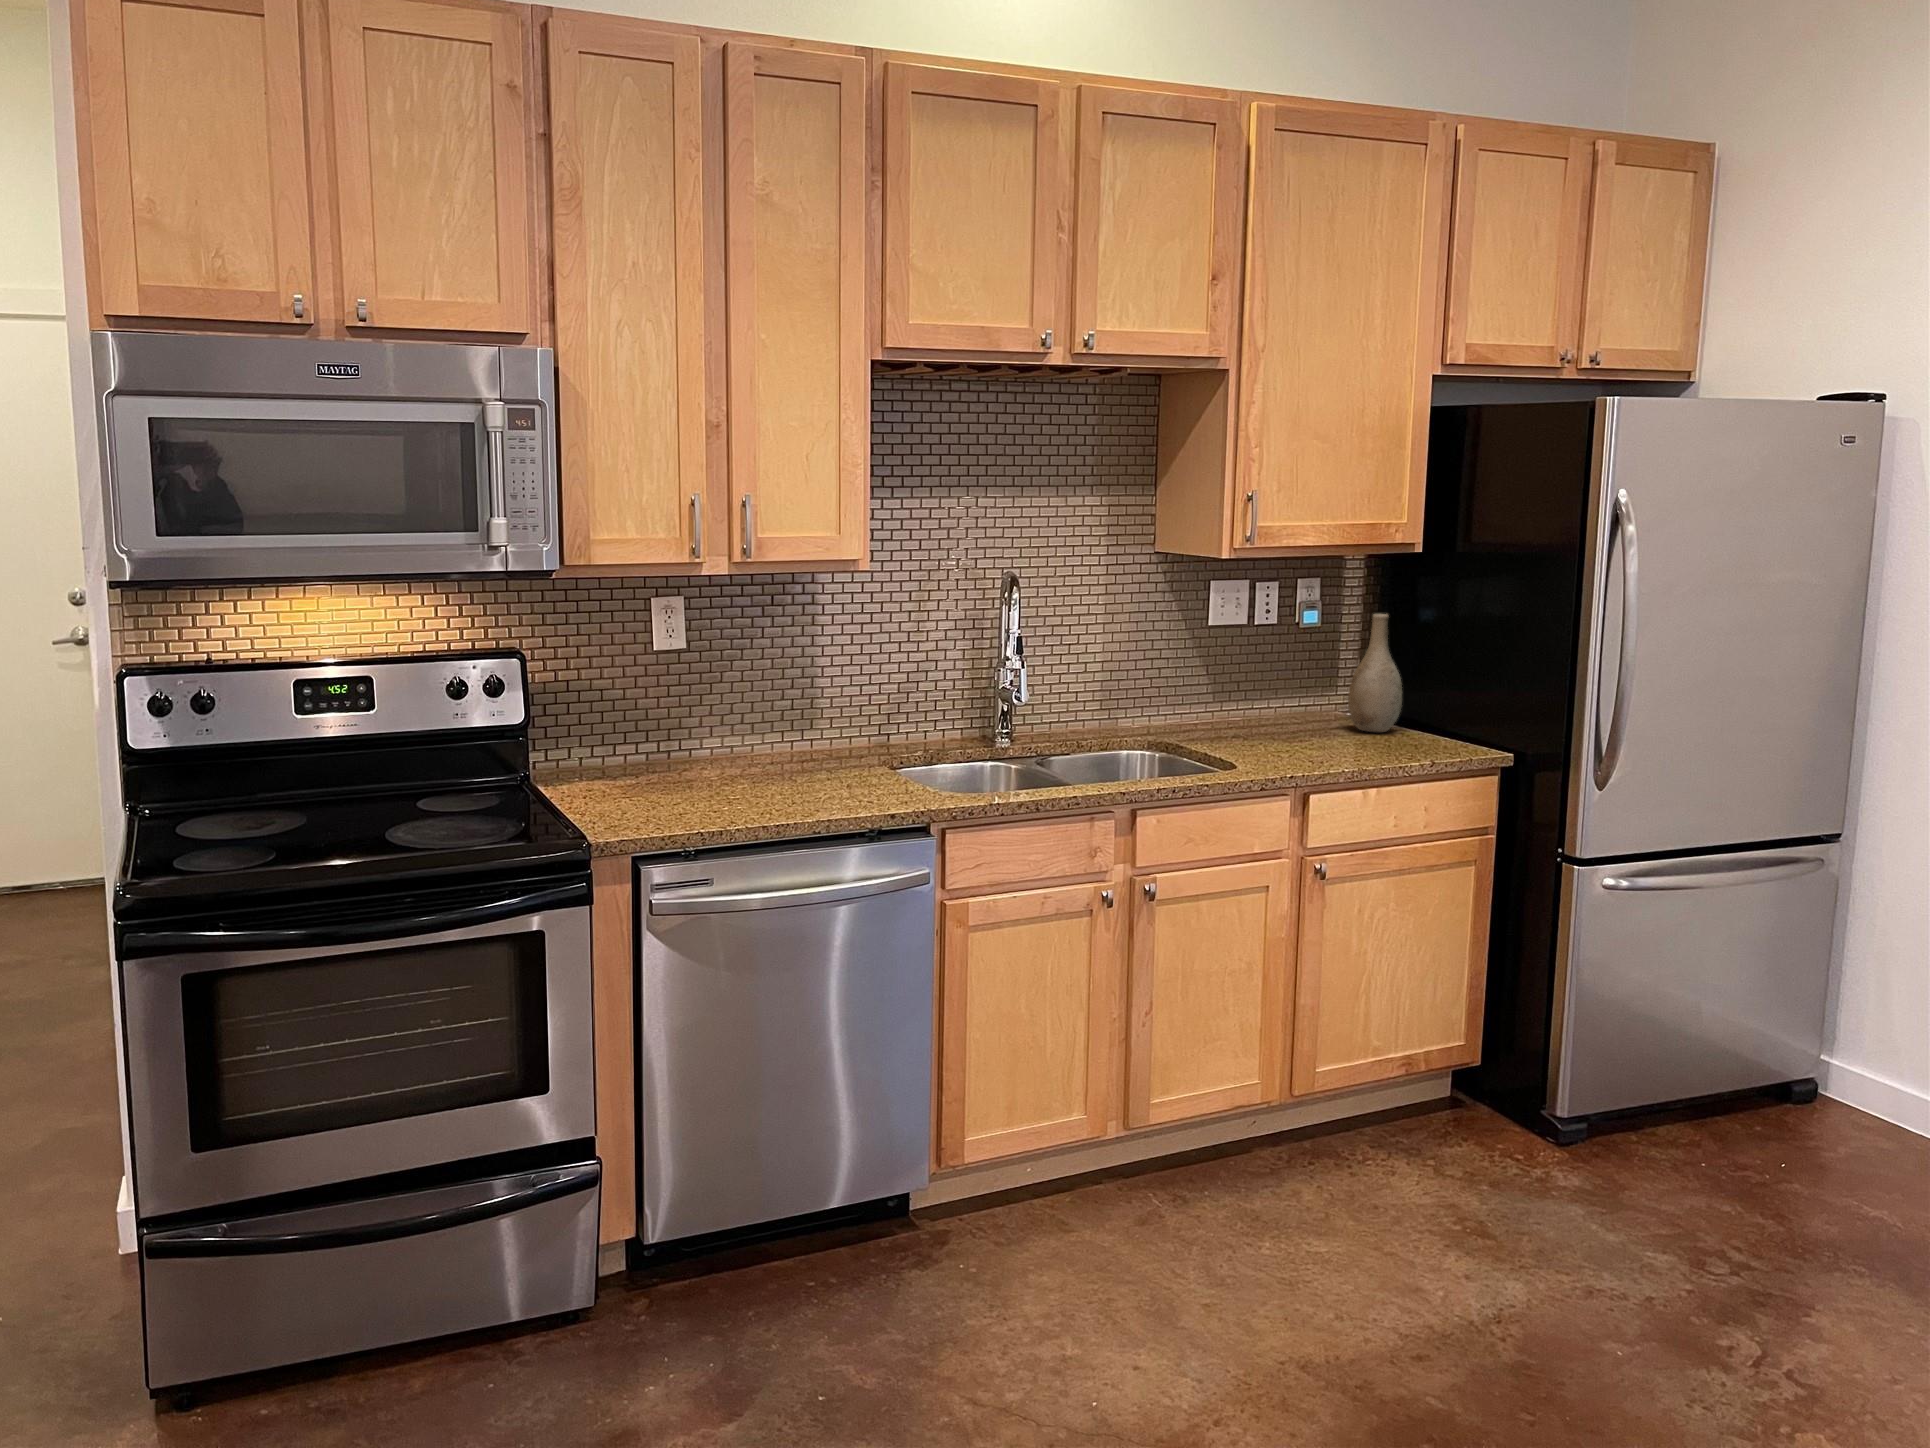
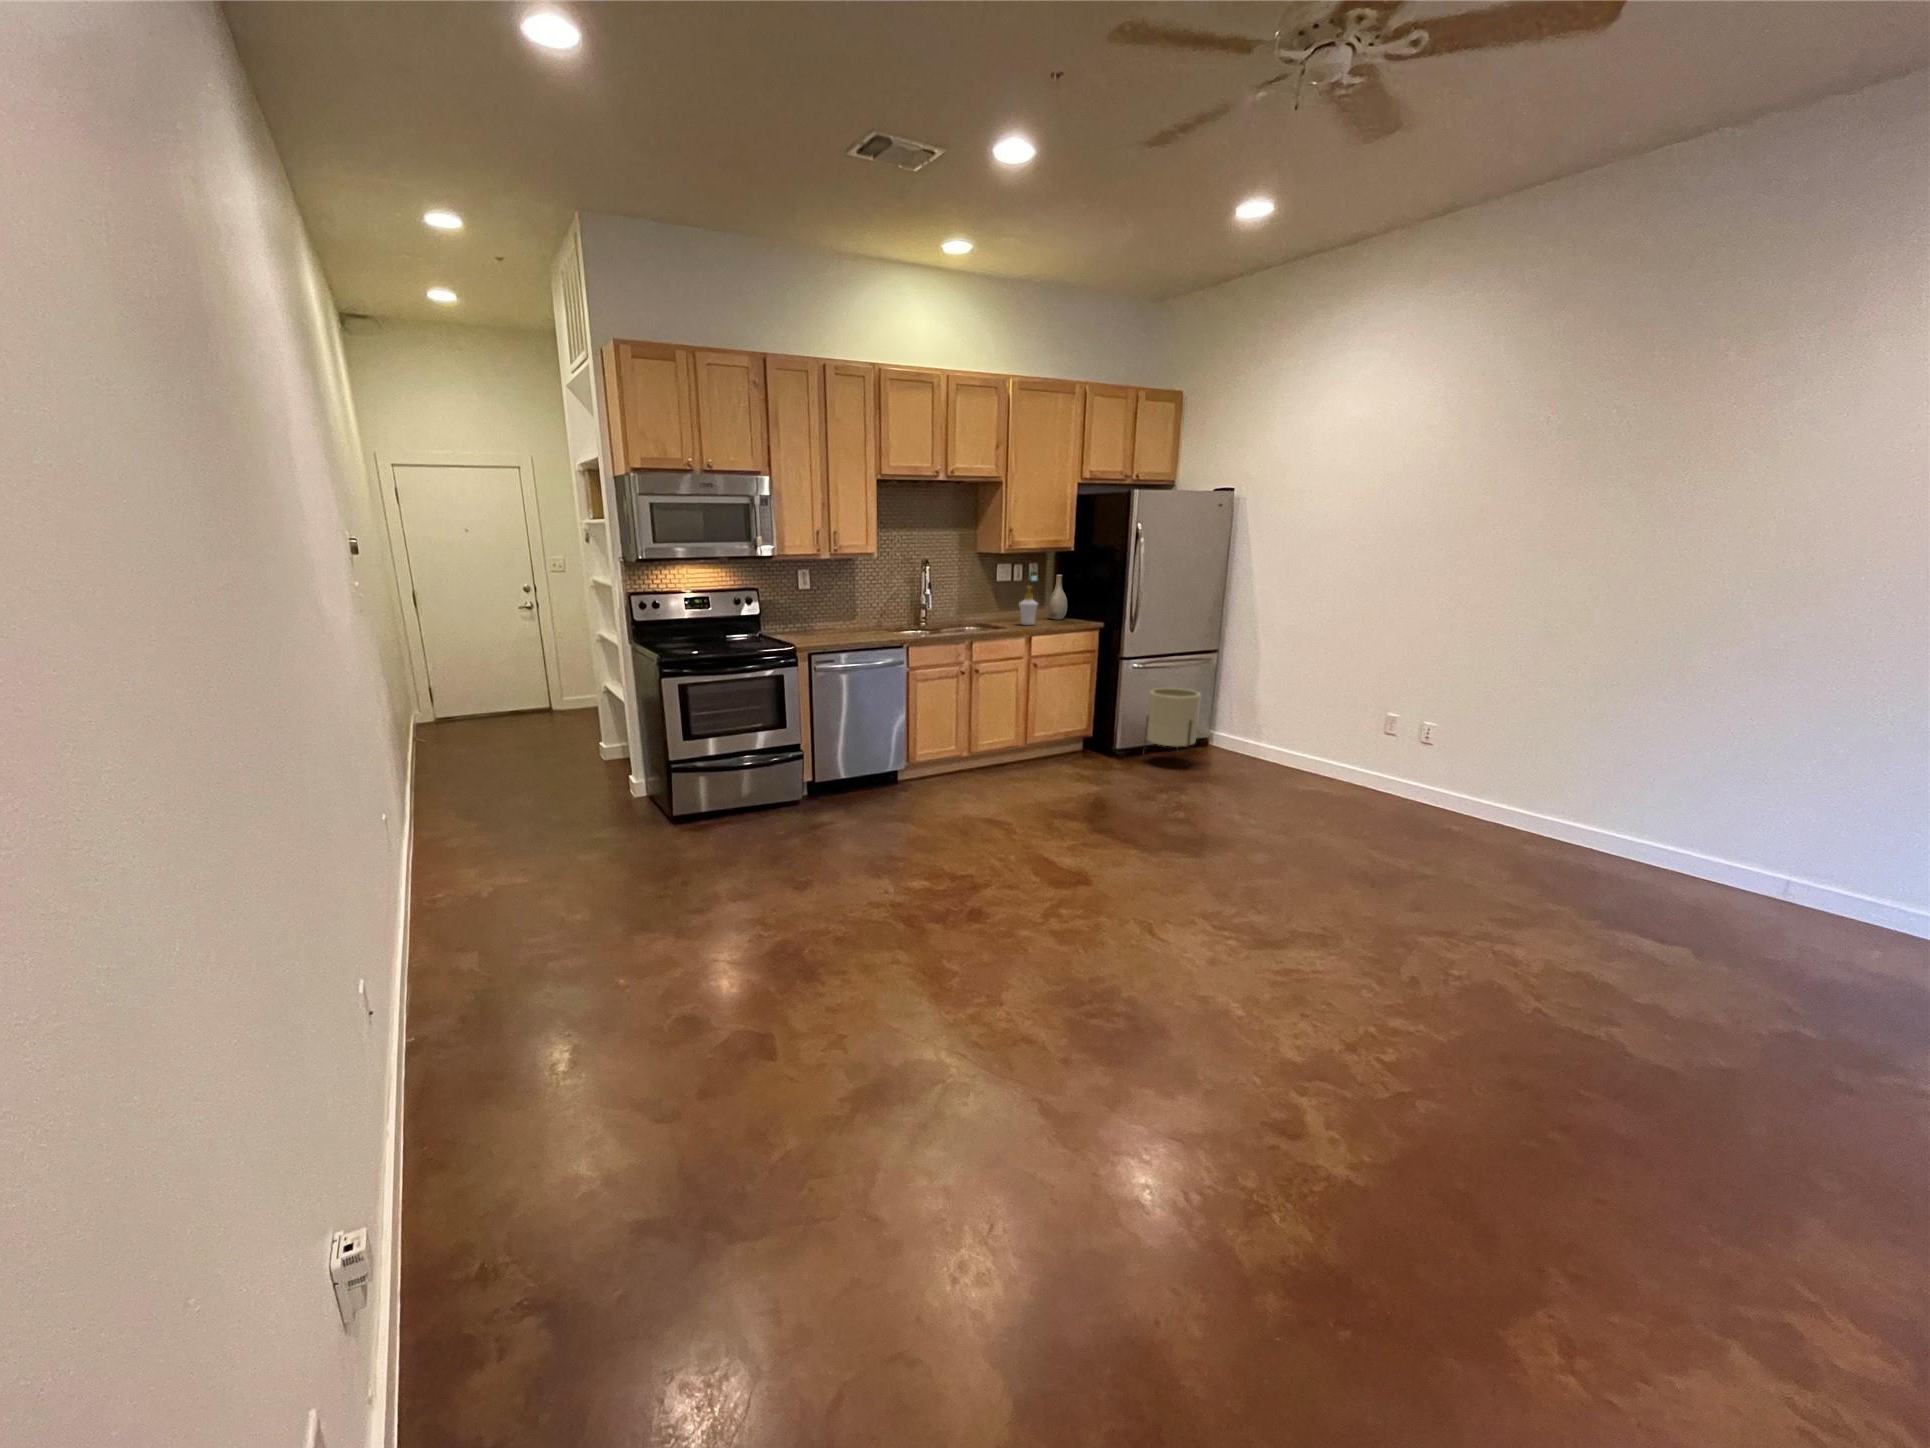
soap bottle: none [1270,648,1326,757] -> present [1019,586,1038,625]
planter: none [1635,944,1818,1202] -> present [1143,688,1201,766]

